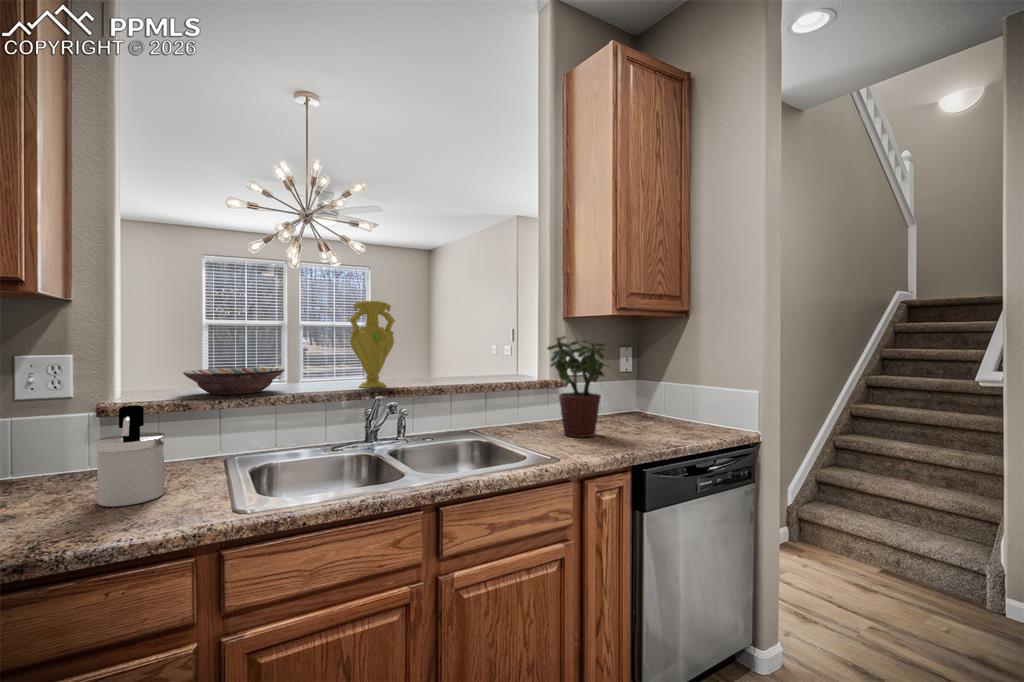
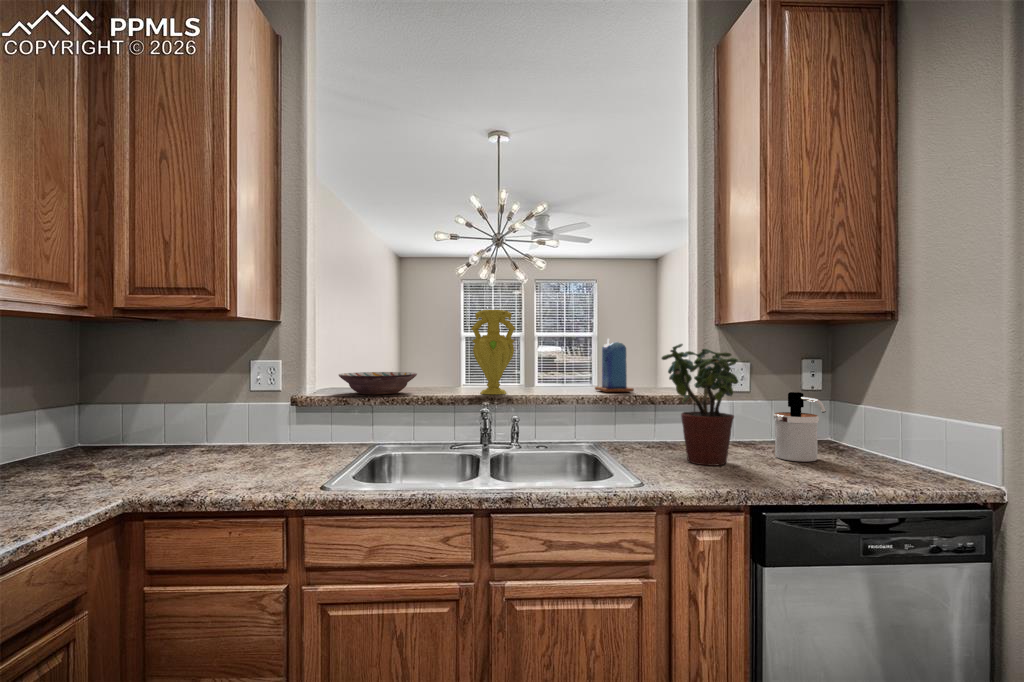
candle: none [461,331,498,380] -> present [595,339,634,392]
soap dispenser: present [94,405,166,507] -> present [774,392,826,462]

